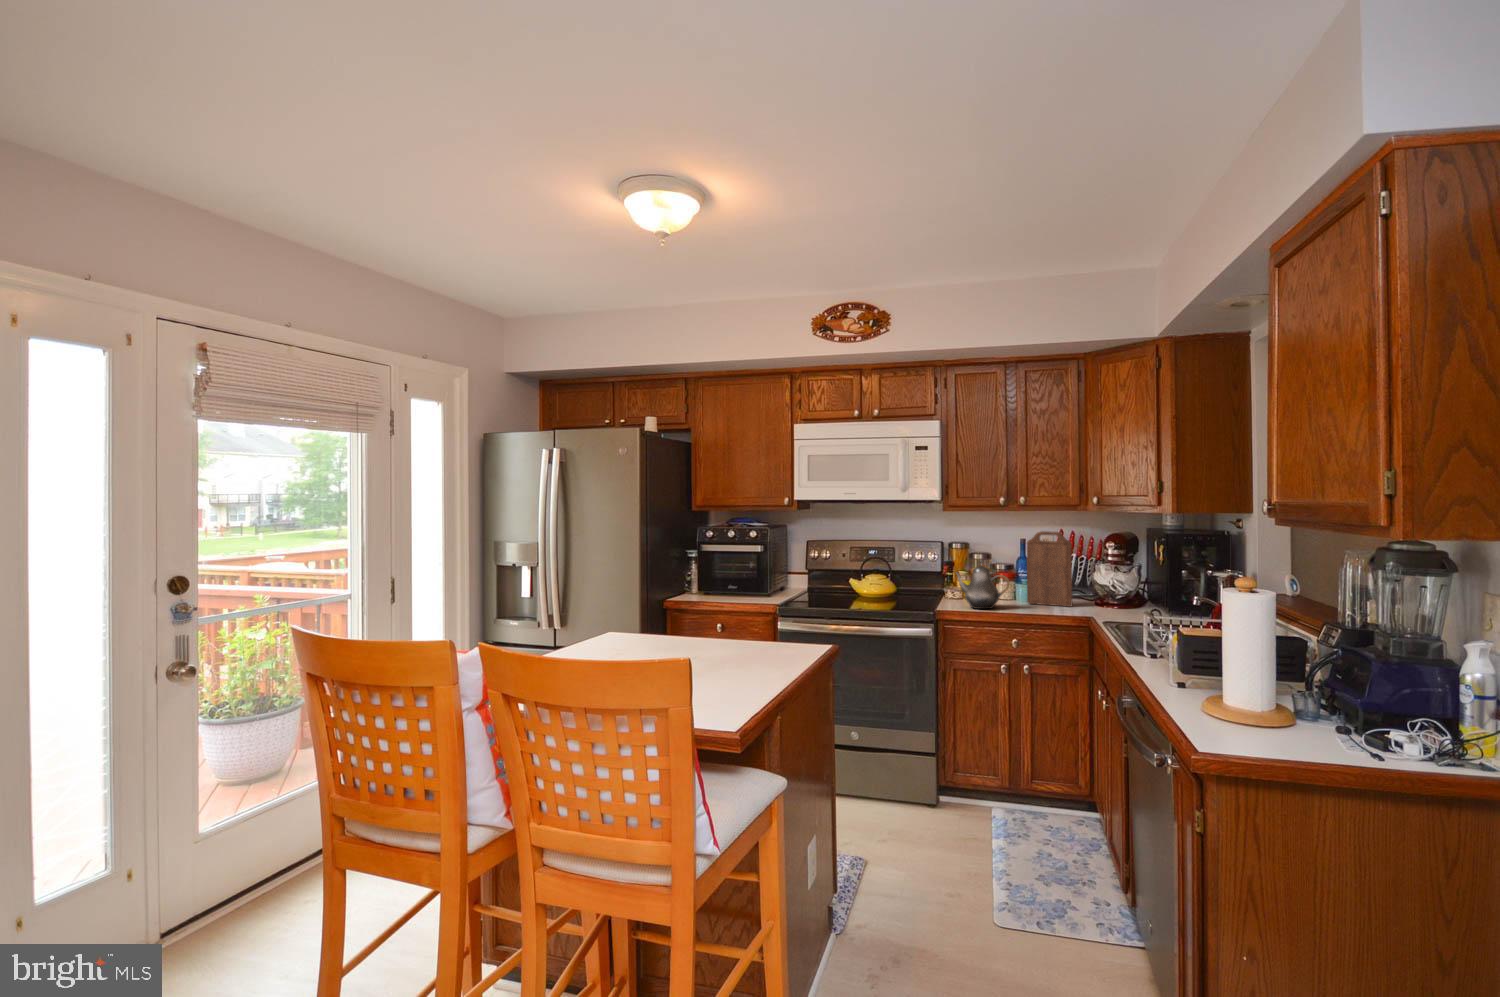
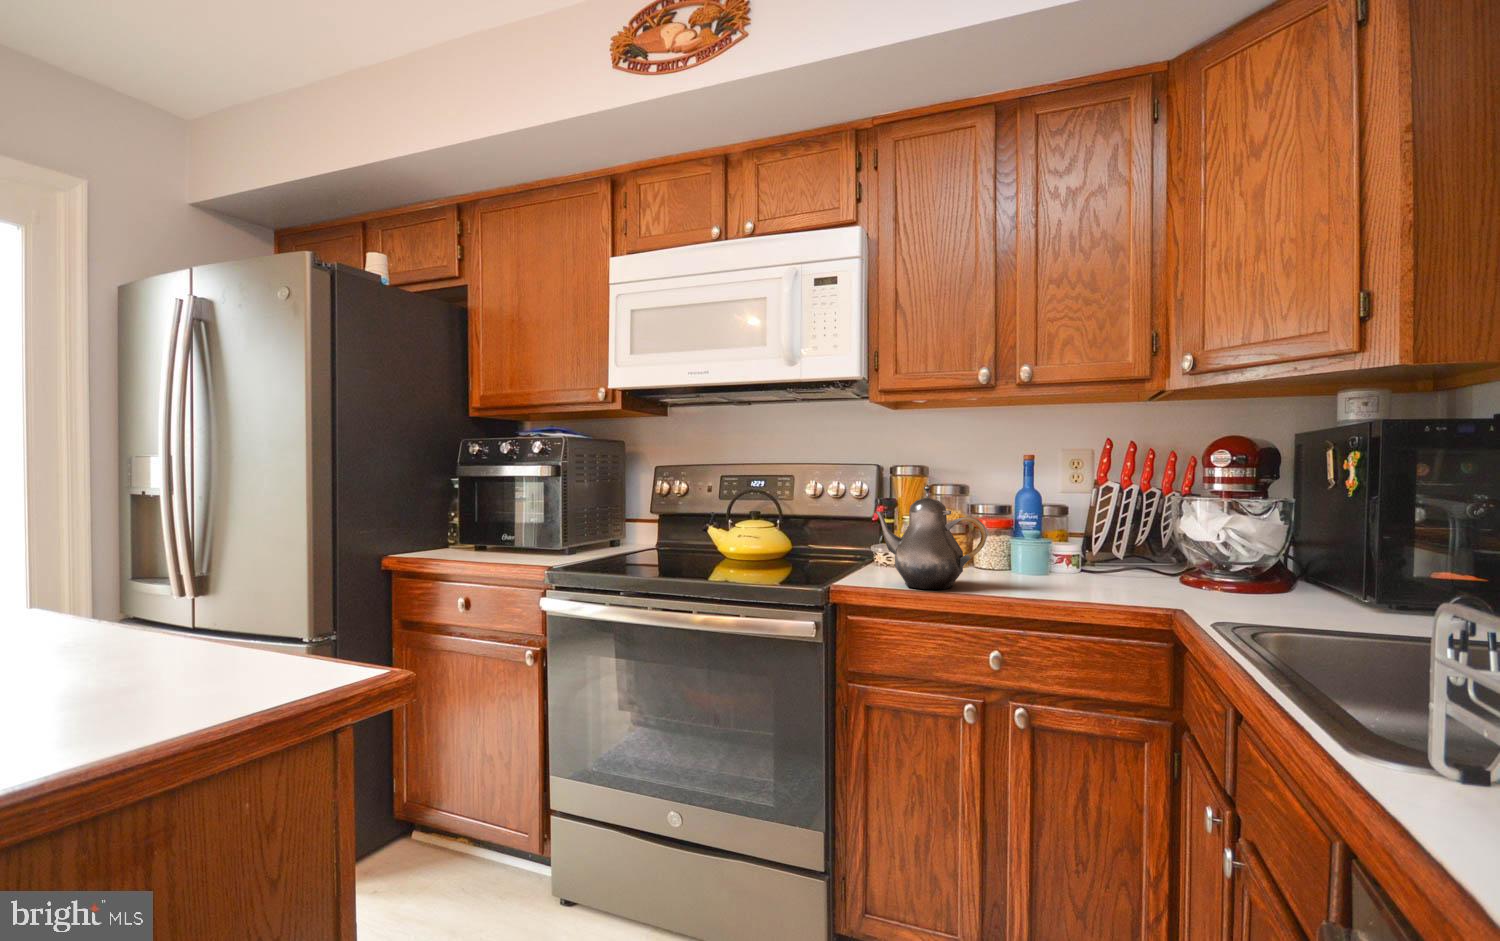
cutting board: present [1027,531,1072,607] -> none [1028,425,1131,590]

